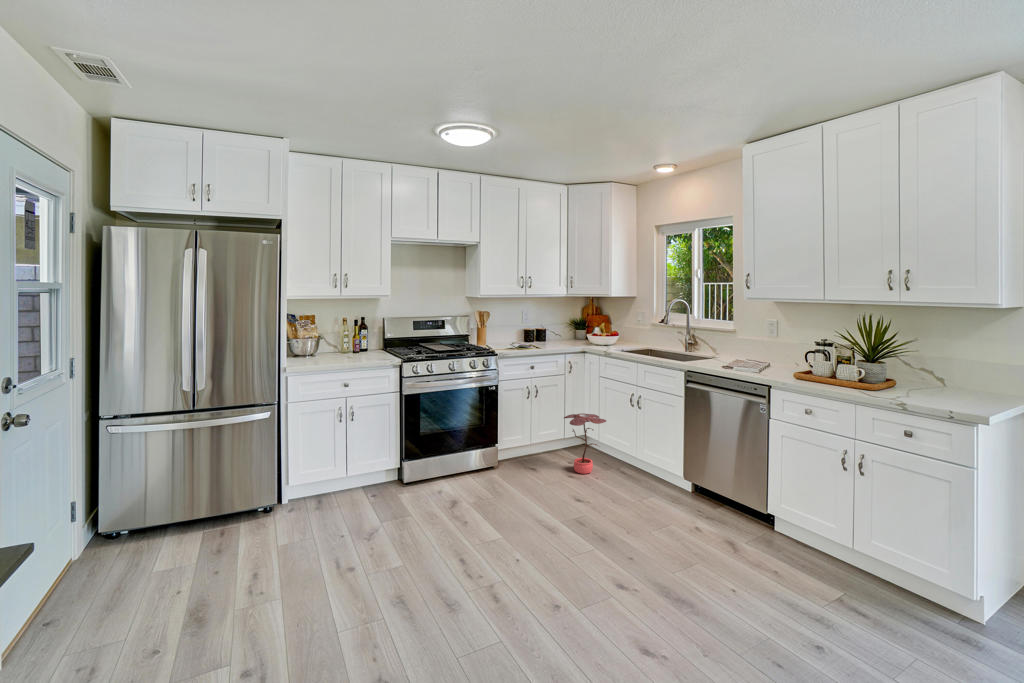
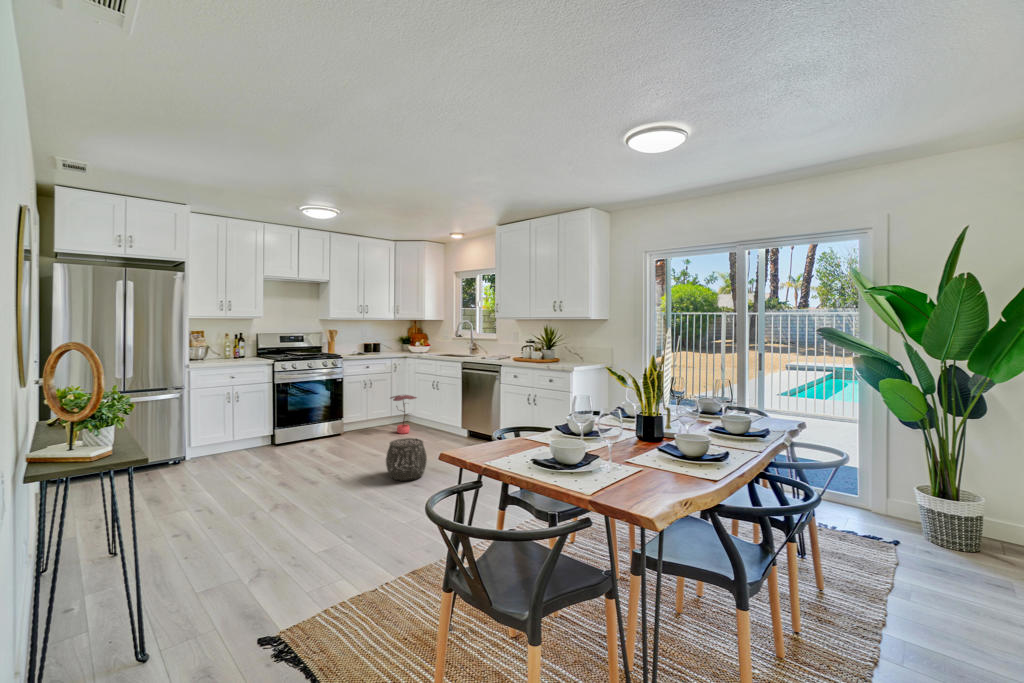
woven basket: none [579,529,658,625] -> present [386,438,427,481]

